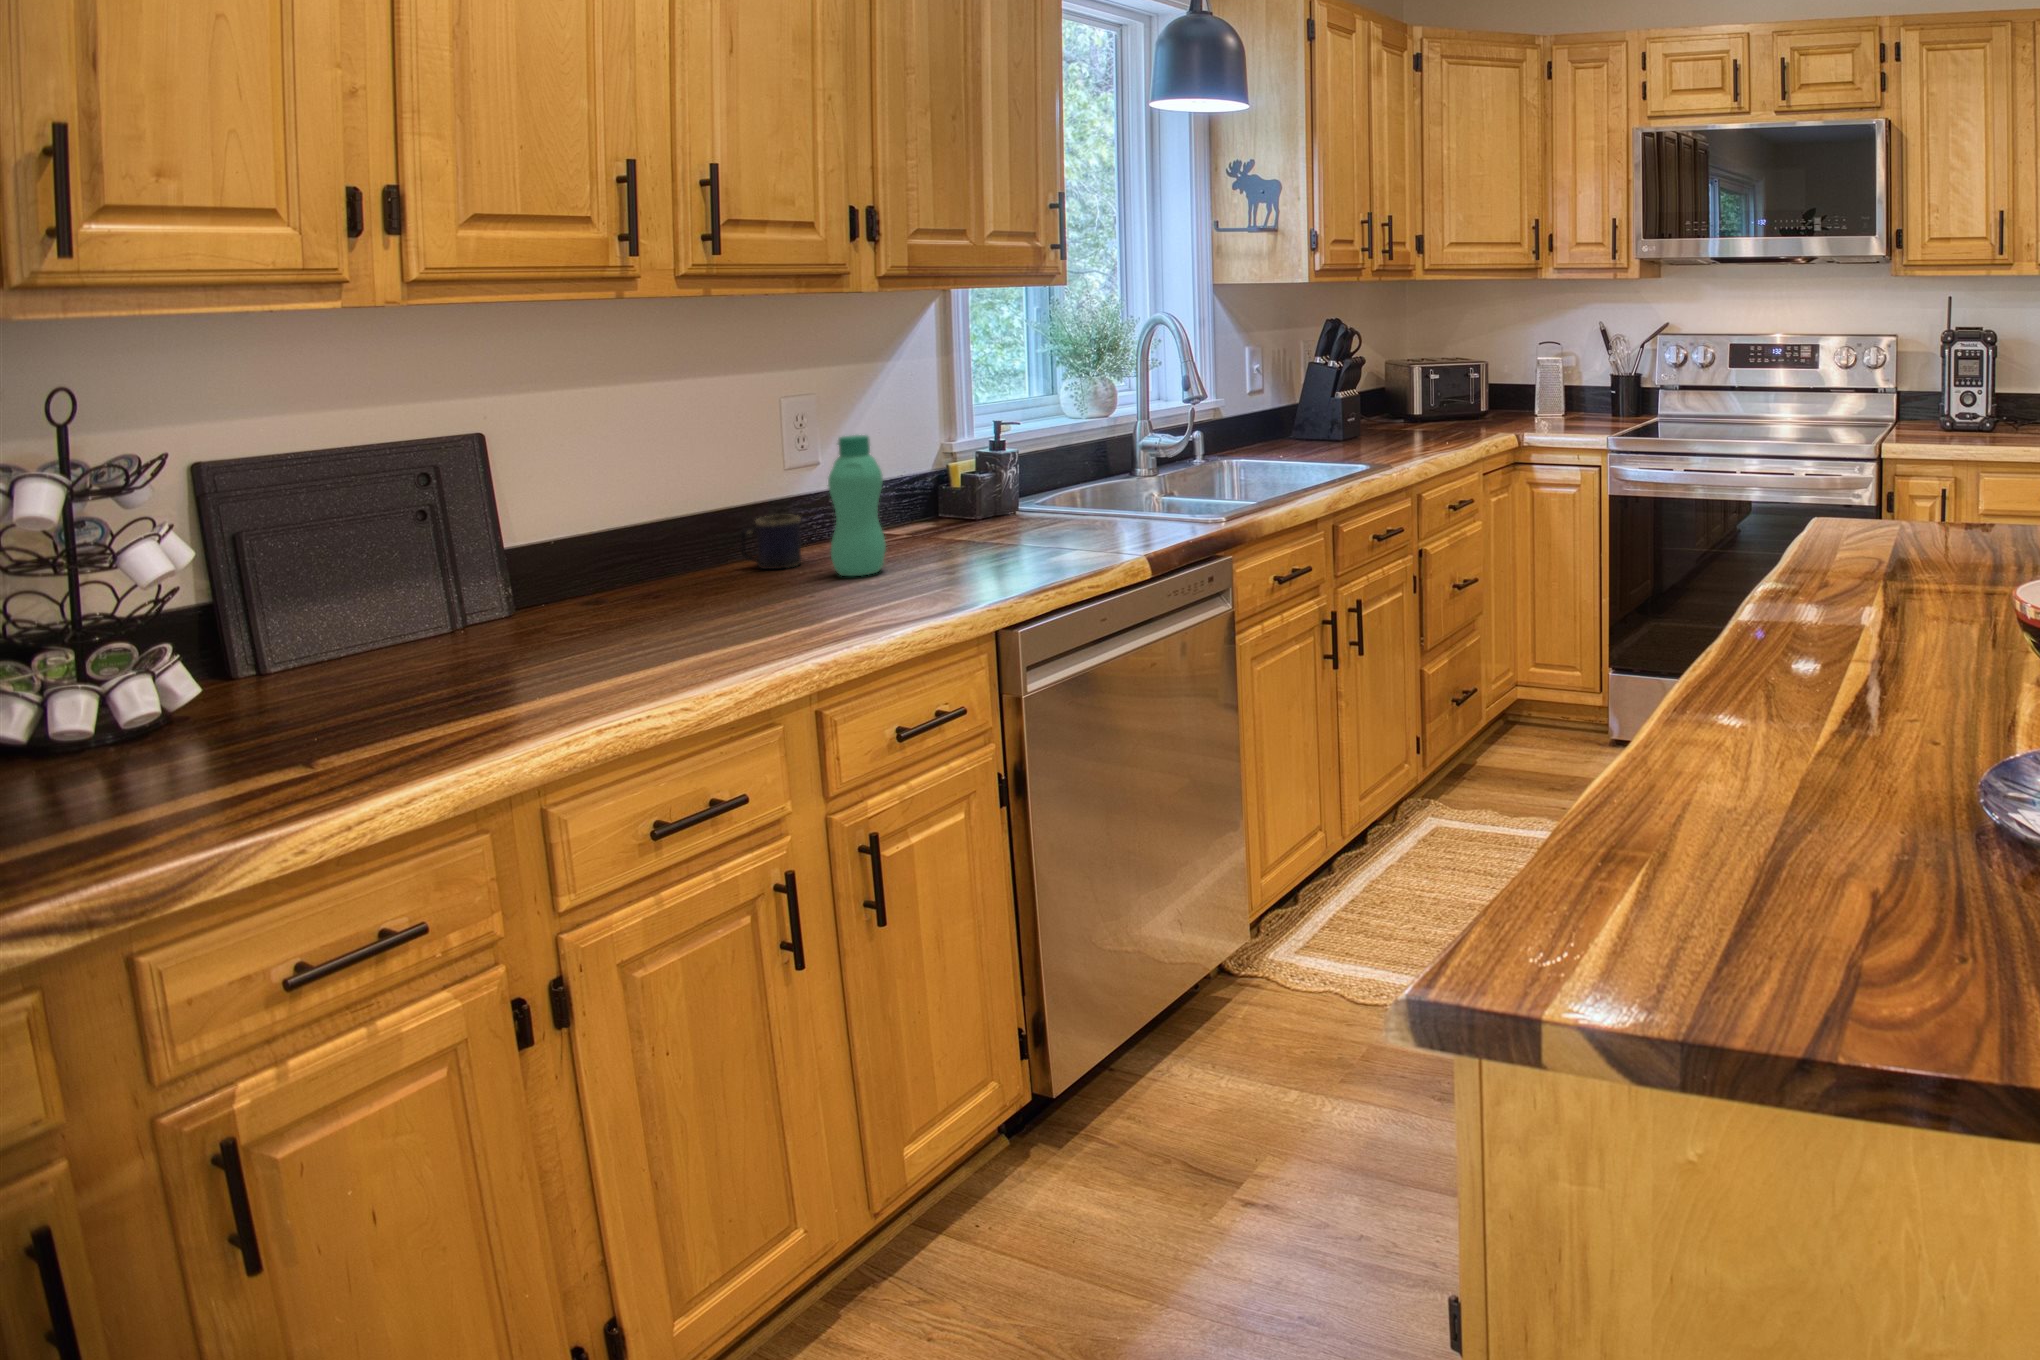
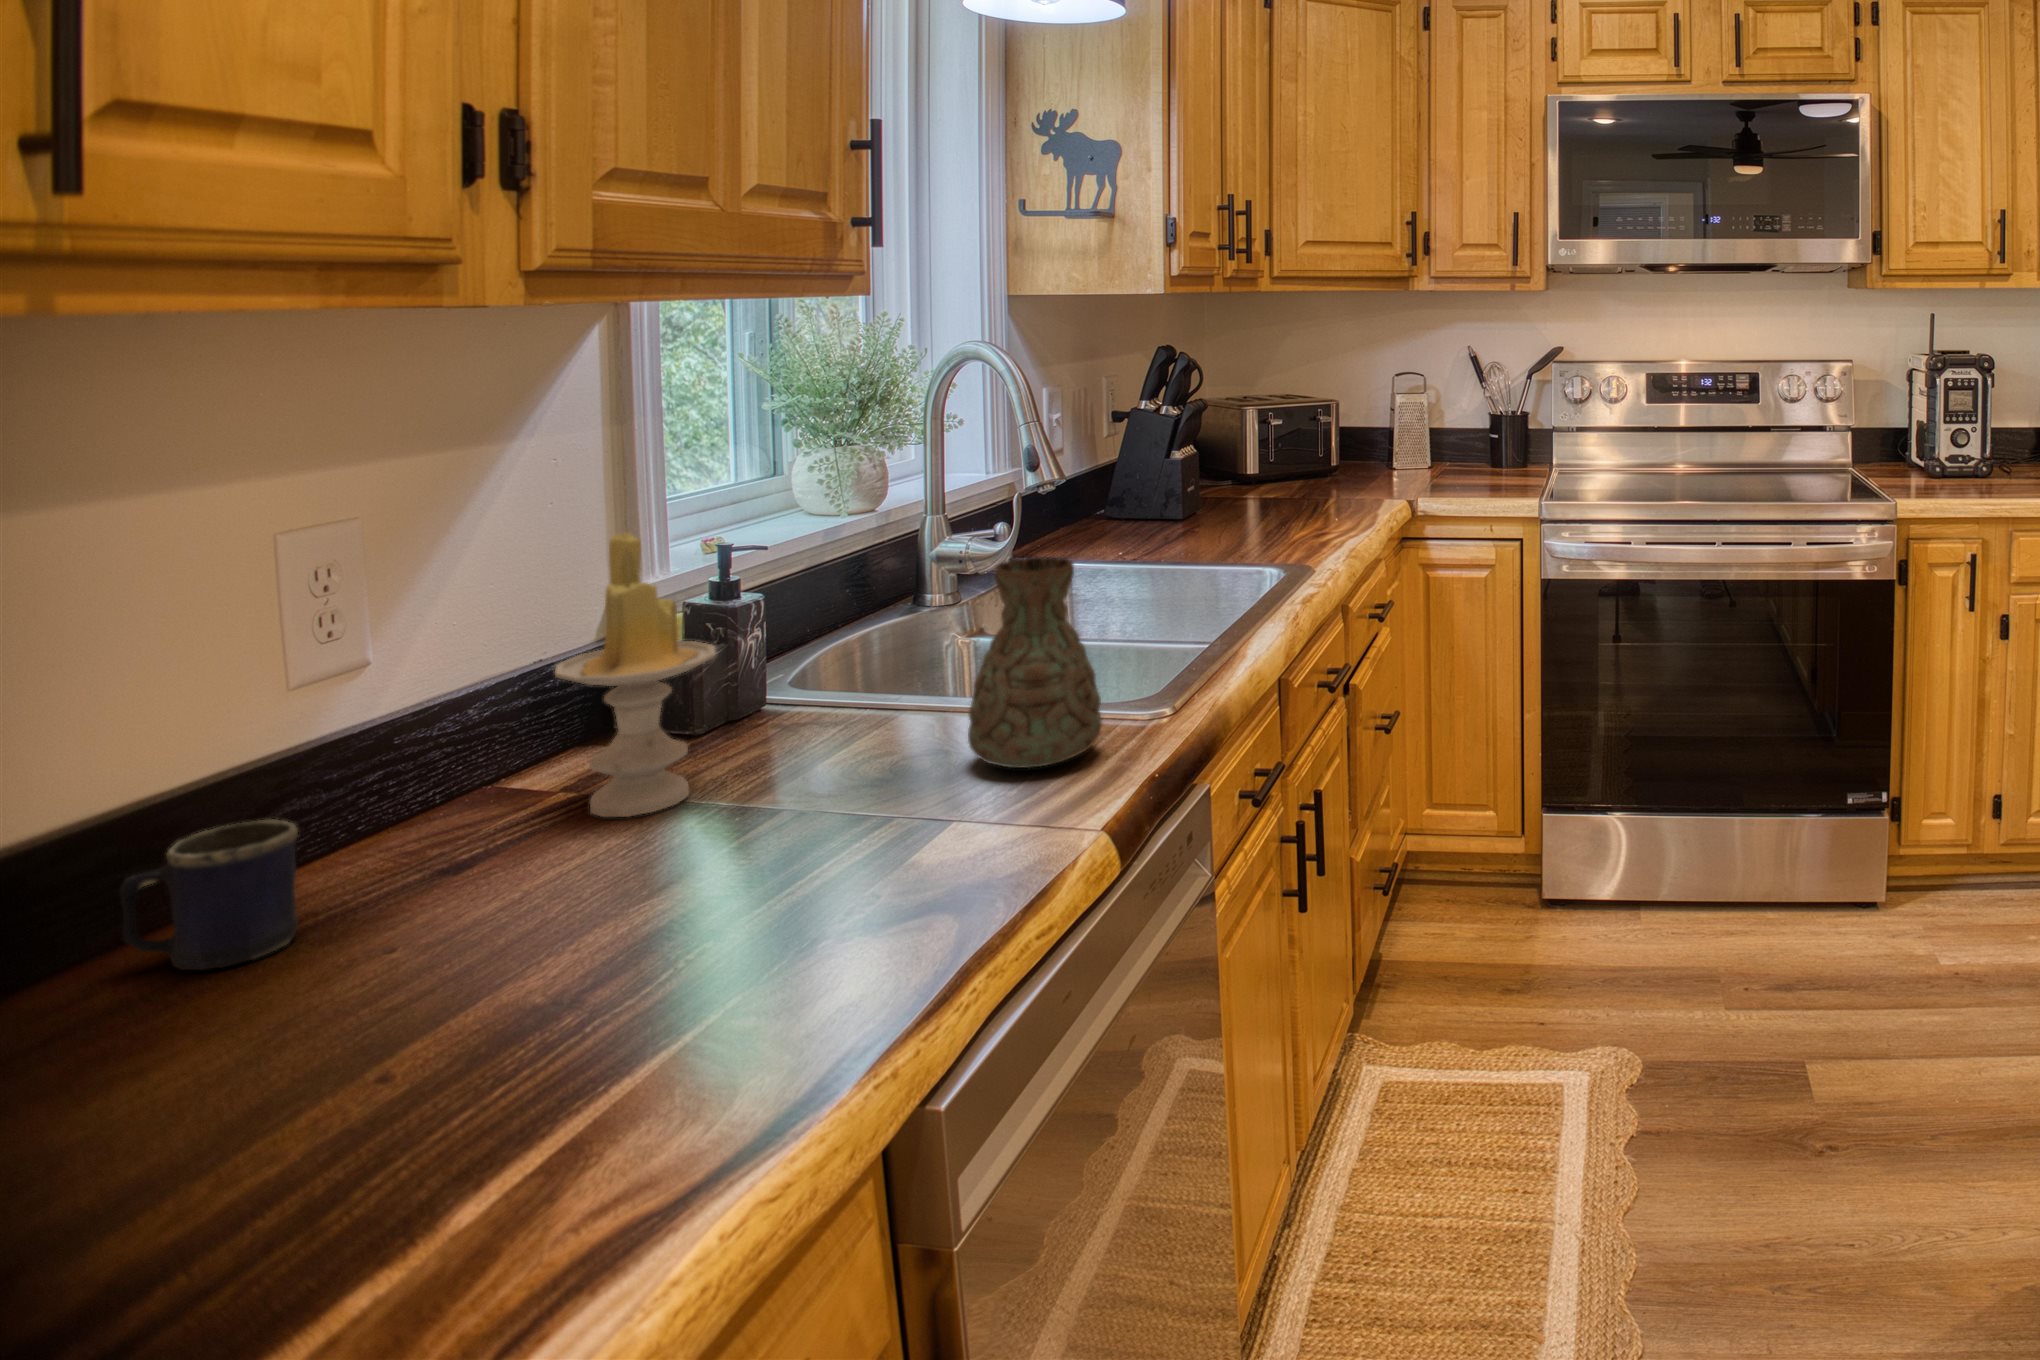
candle: none [907,405,980,541] -> present [555,533,716,817]
decorative vase: none [1096,429,1166,536] -> present [968,557,1102,768]
bottle: present [828,435,886,576] -> none [390,633,536,977]

